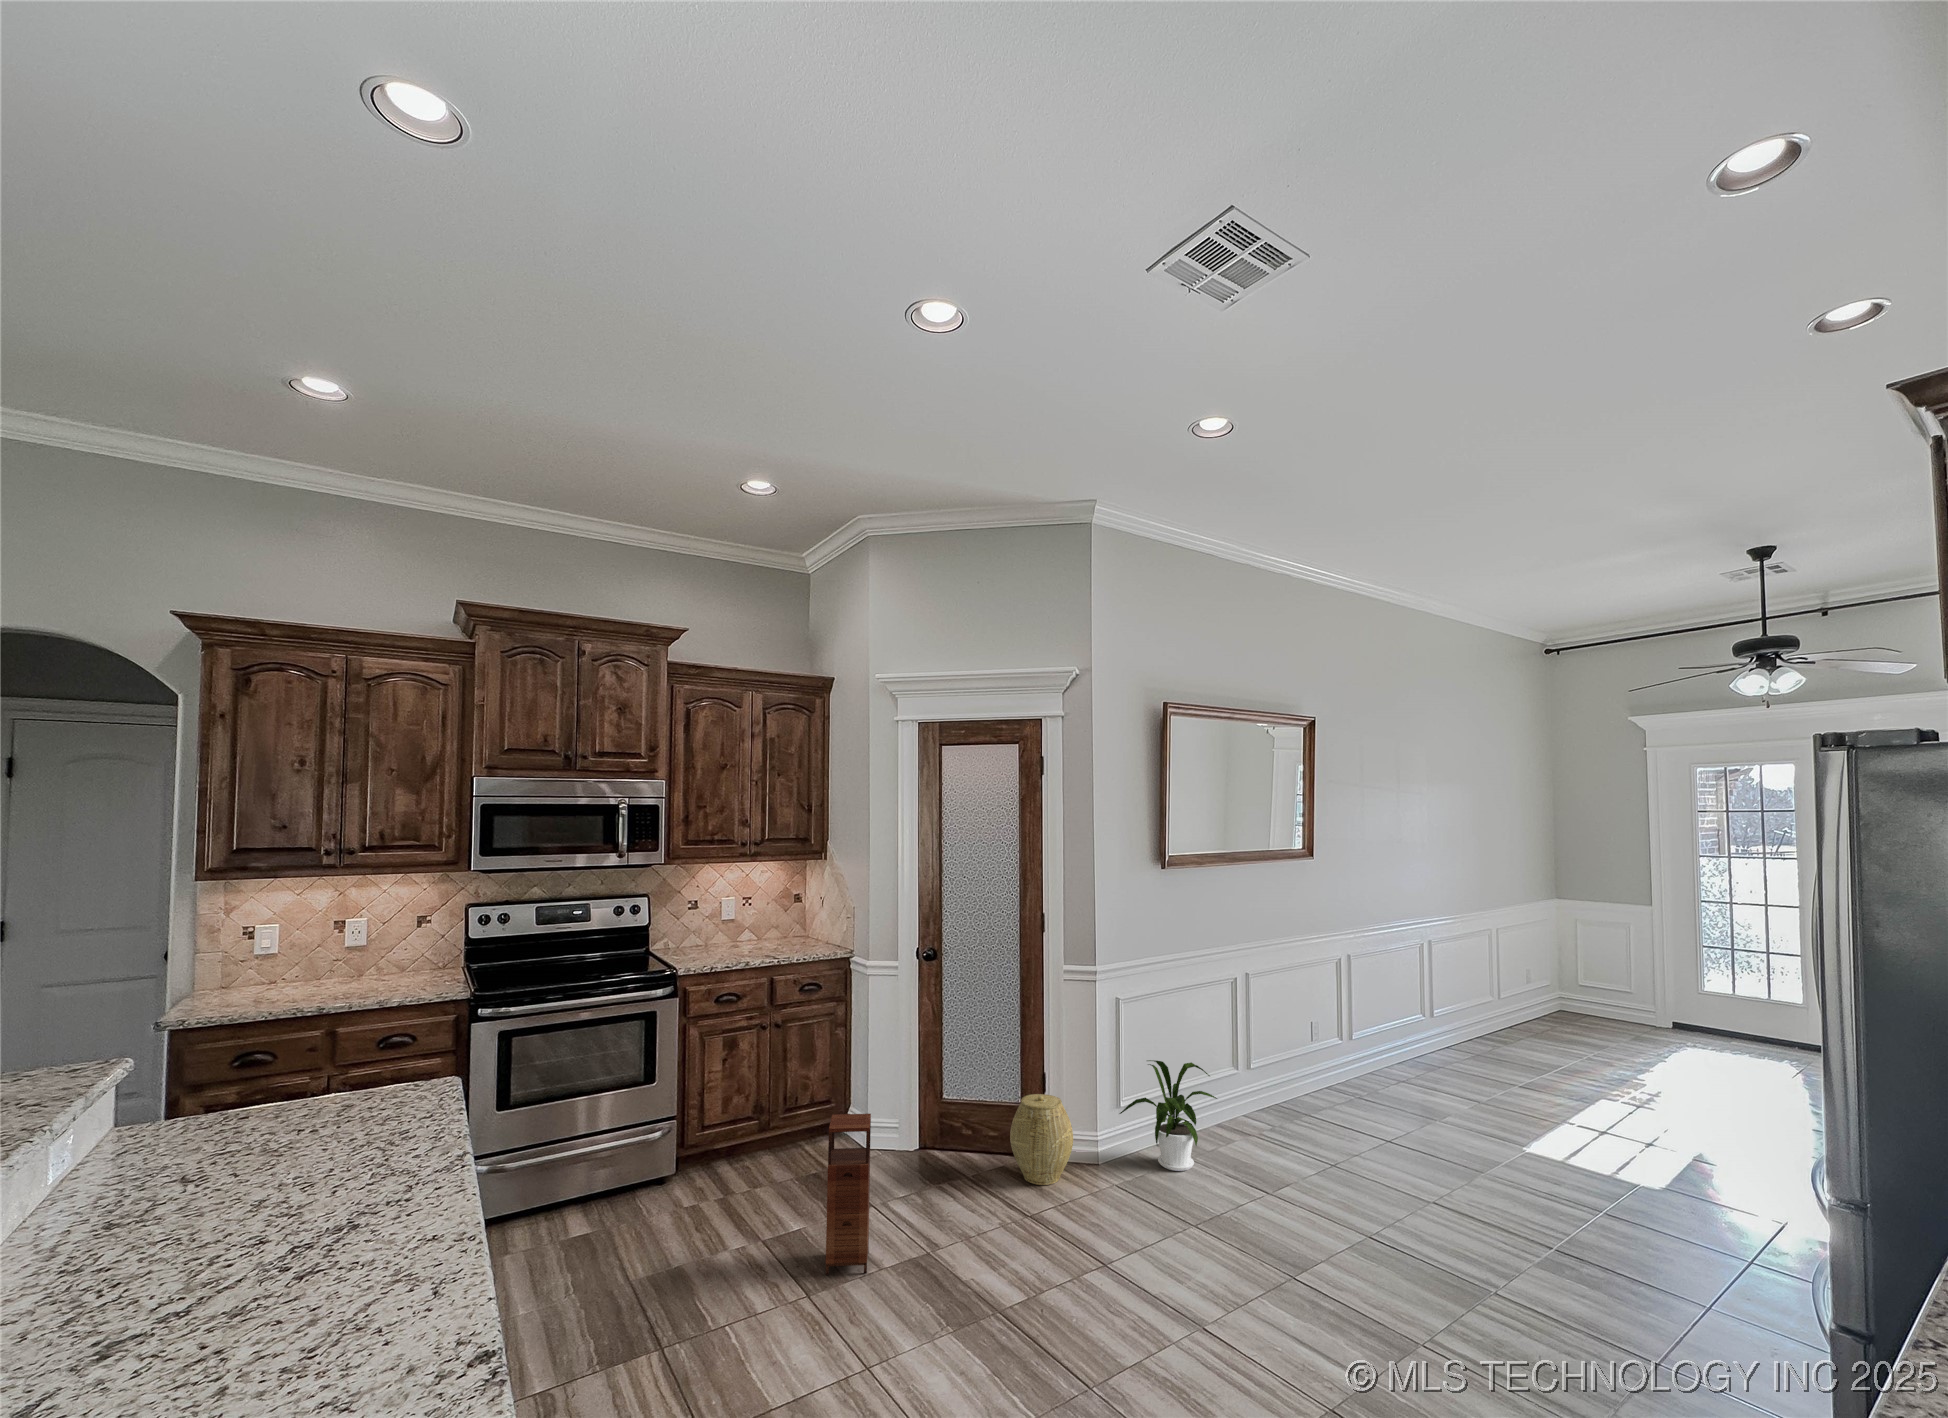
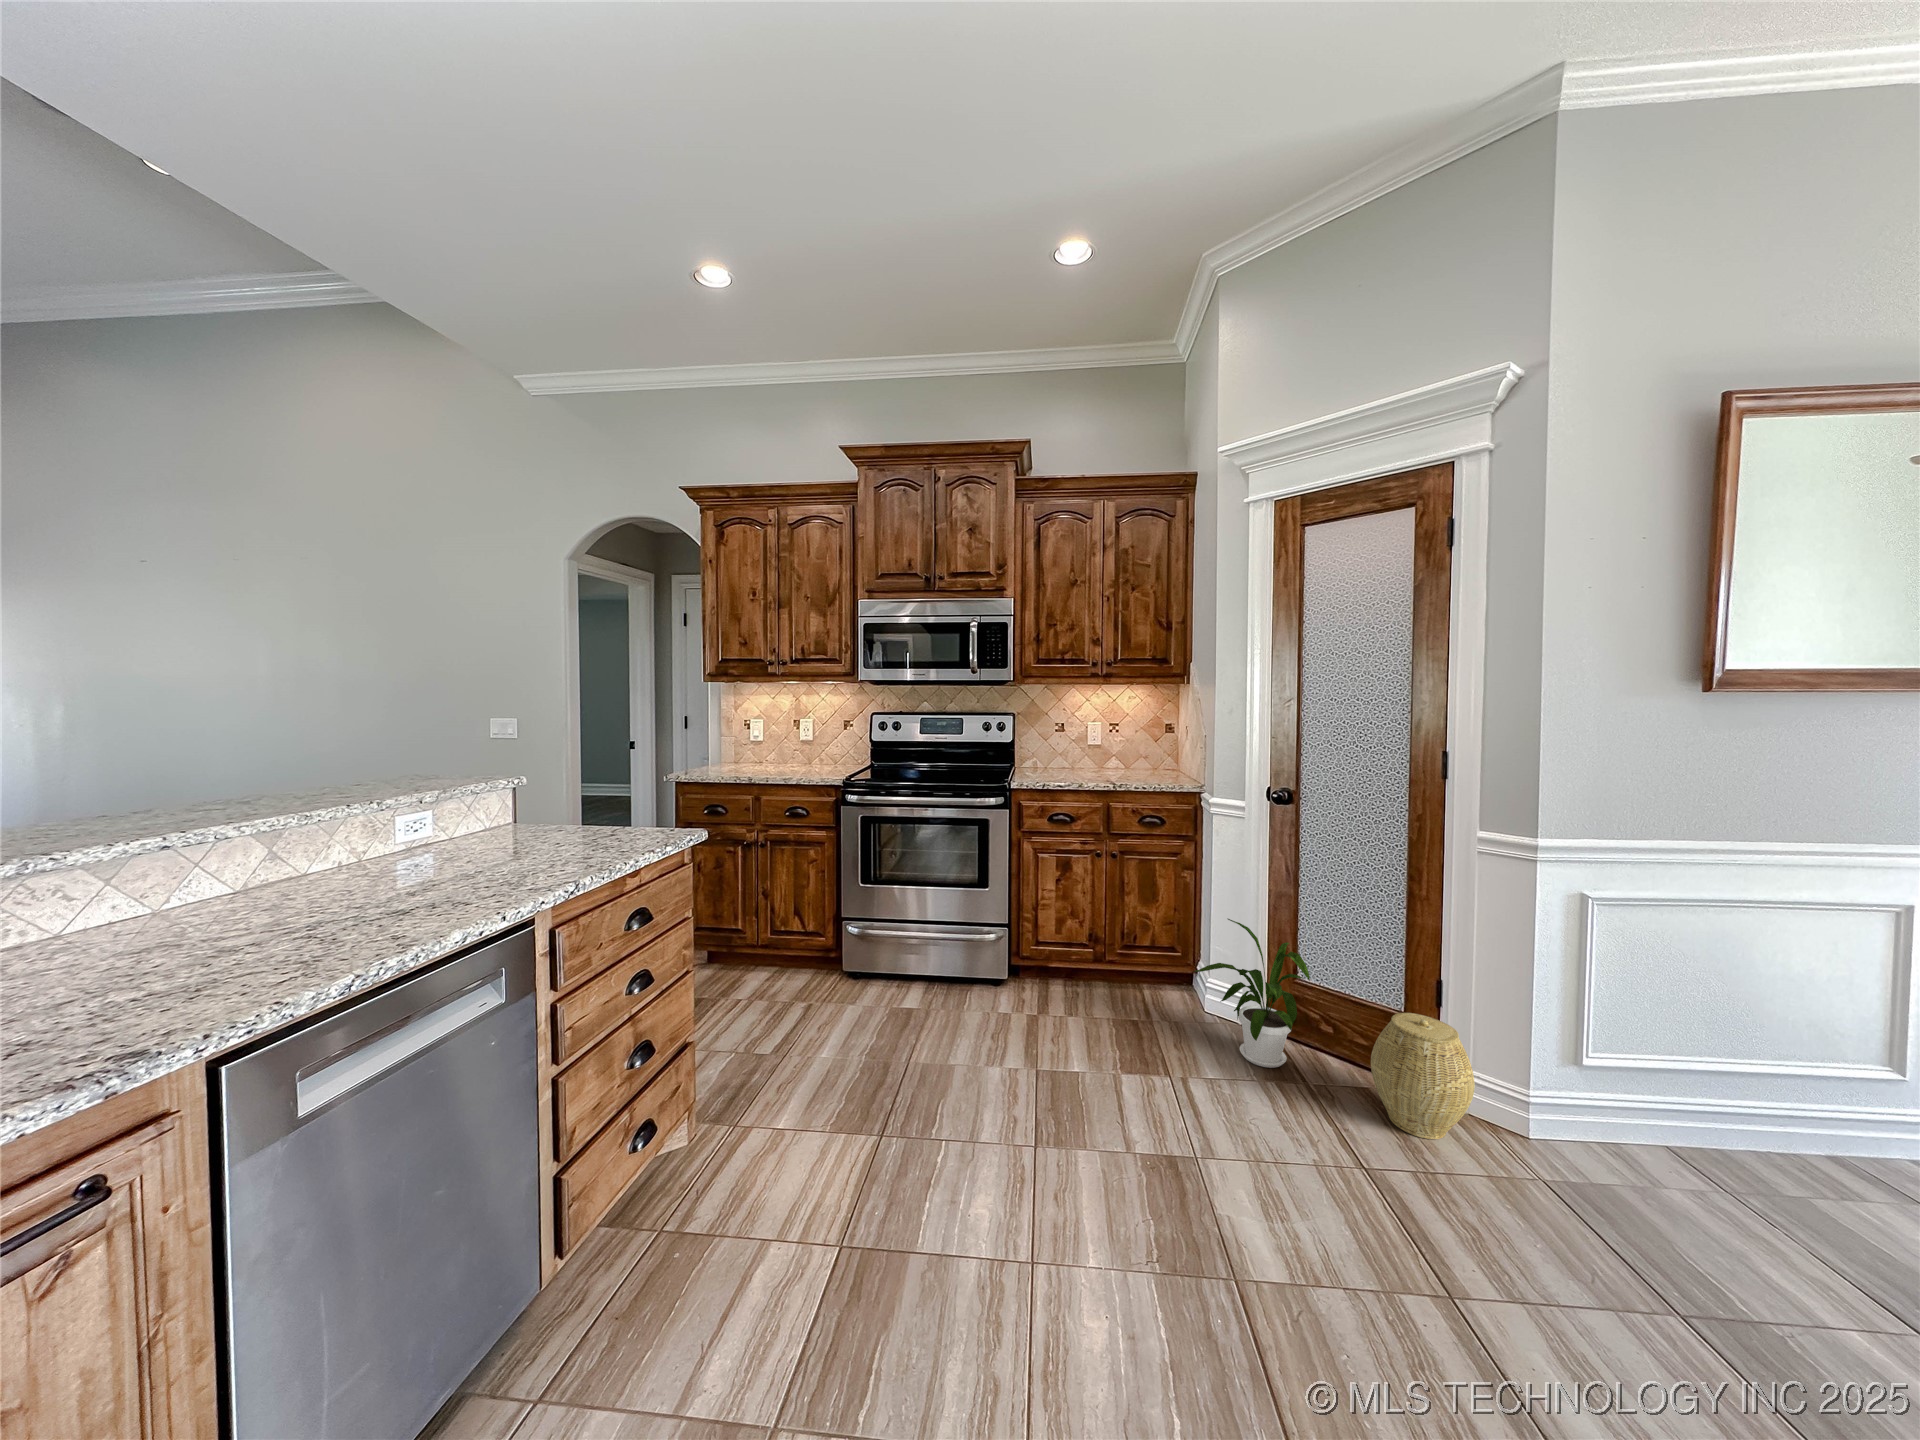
house plant: present [1119,1060,1217,1171] -> present [1194,919,1310,1068]
storage cabinet: present [826,1114,871,1275] -> none [1068,960,1138,1144]

